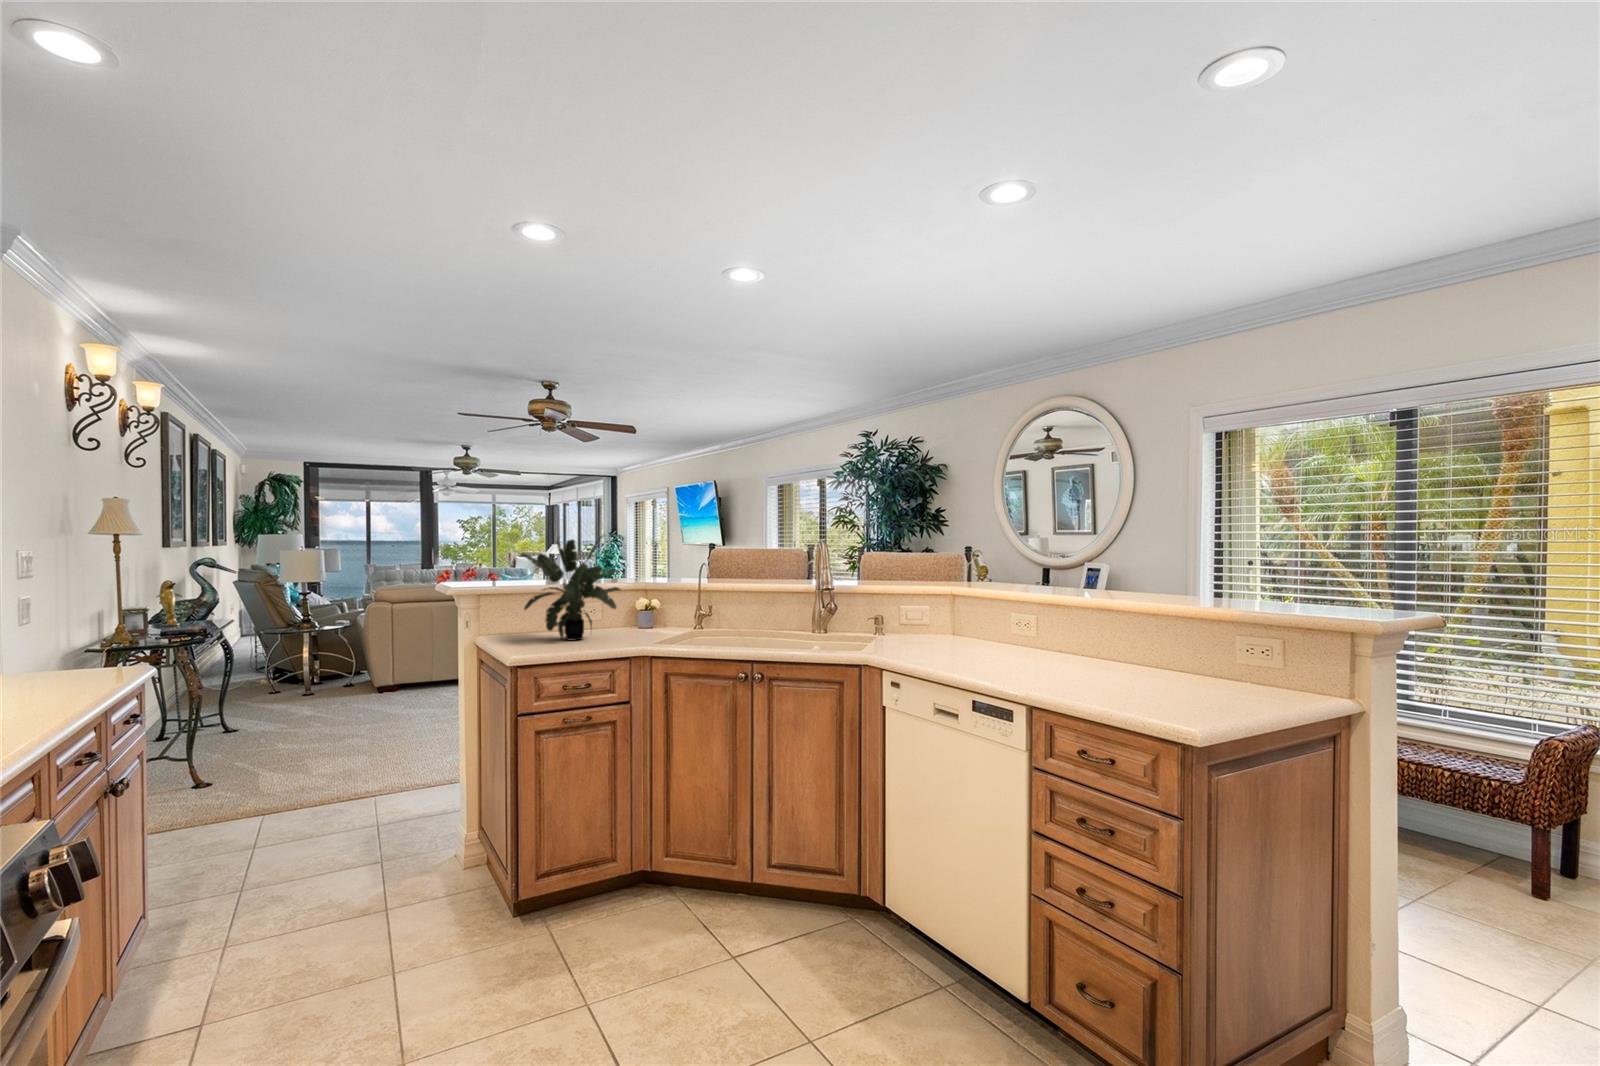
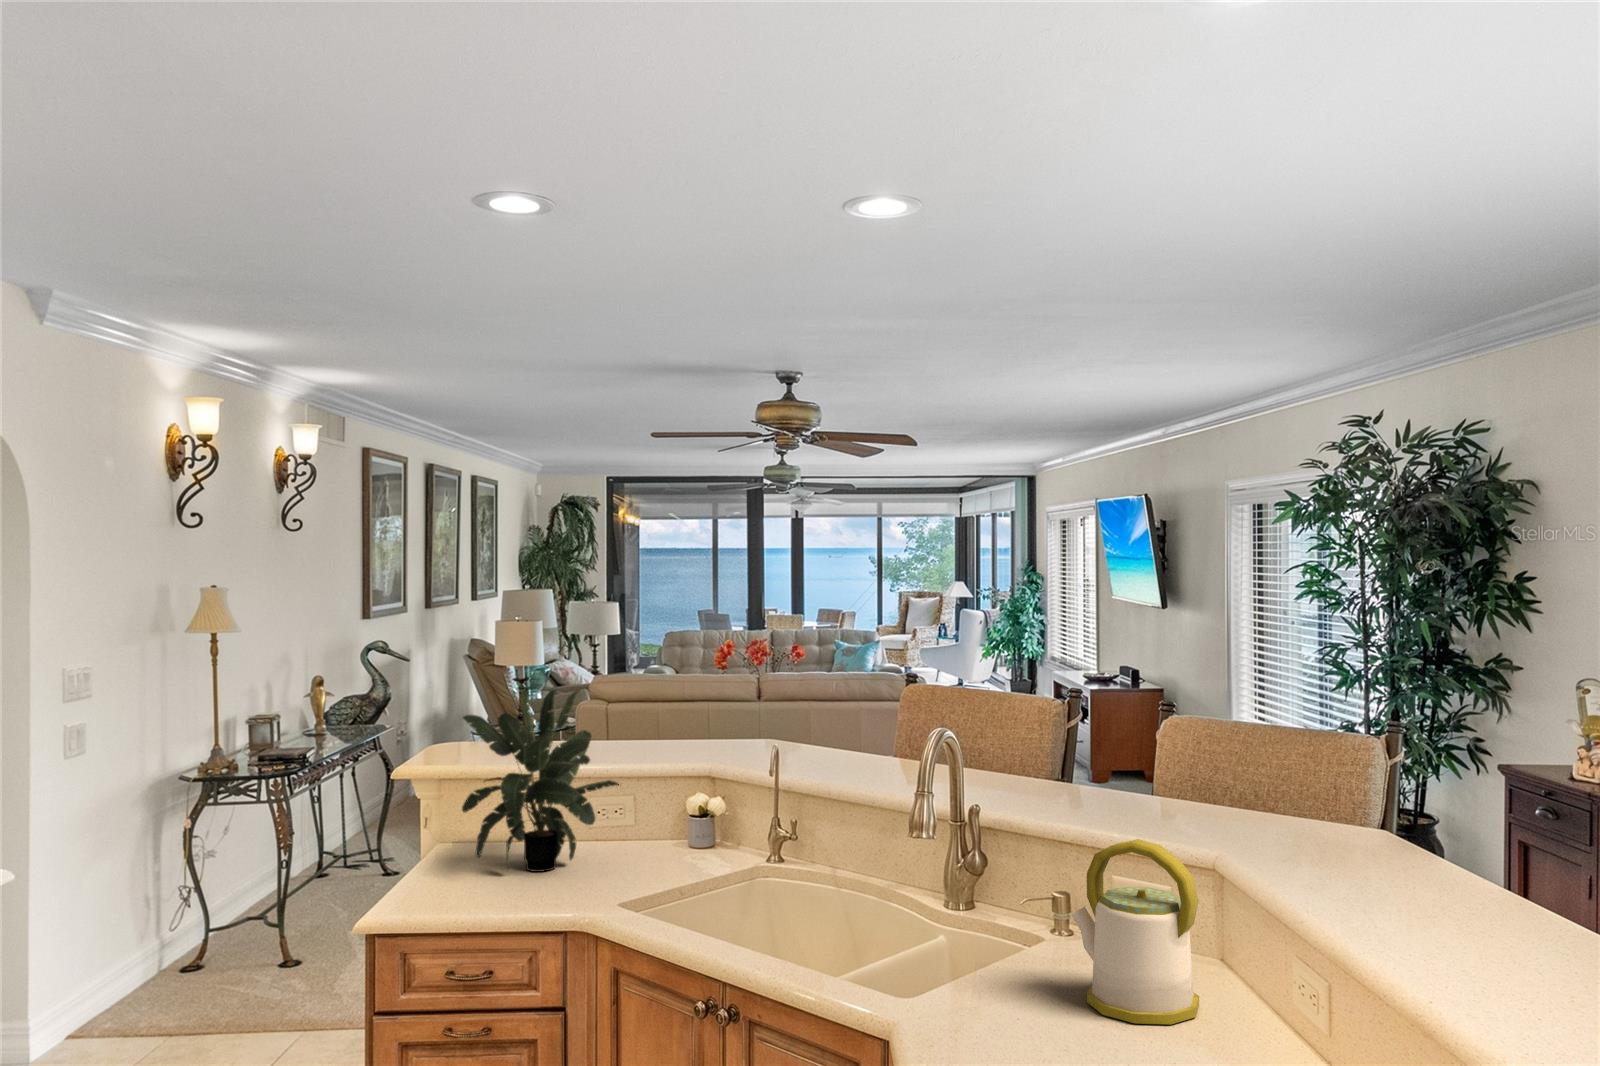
kettle: none [903,576,961,649] -> present [1072,839,1199,1024]

